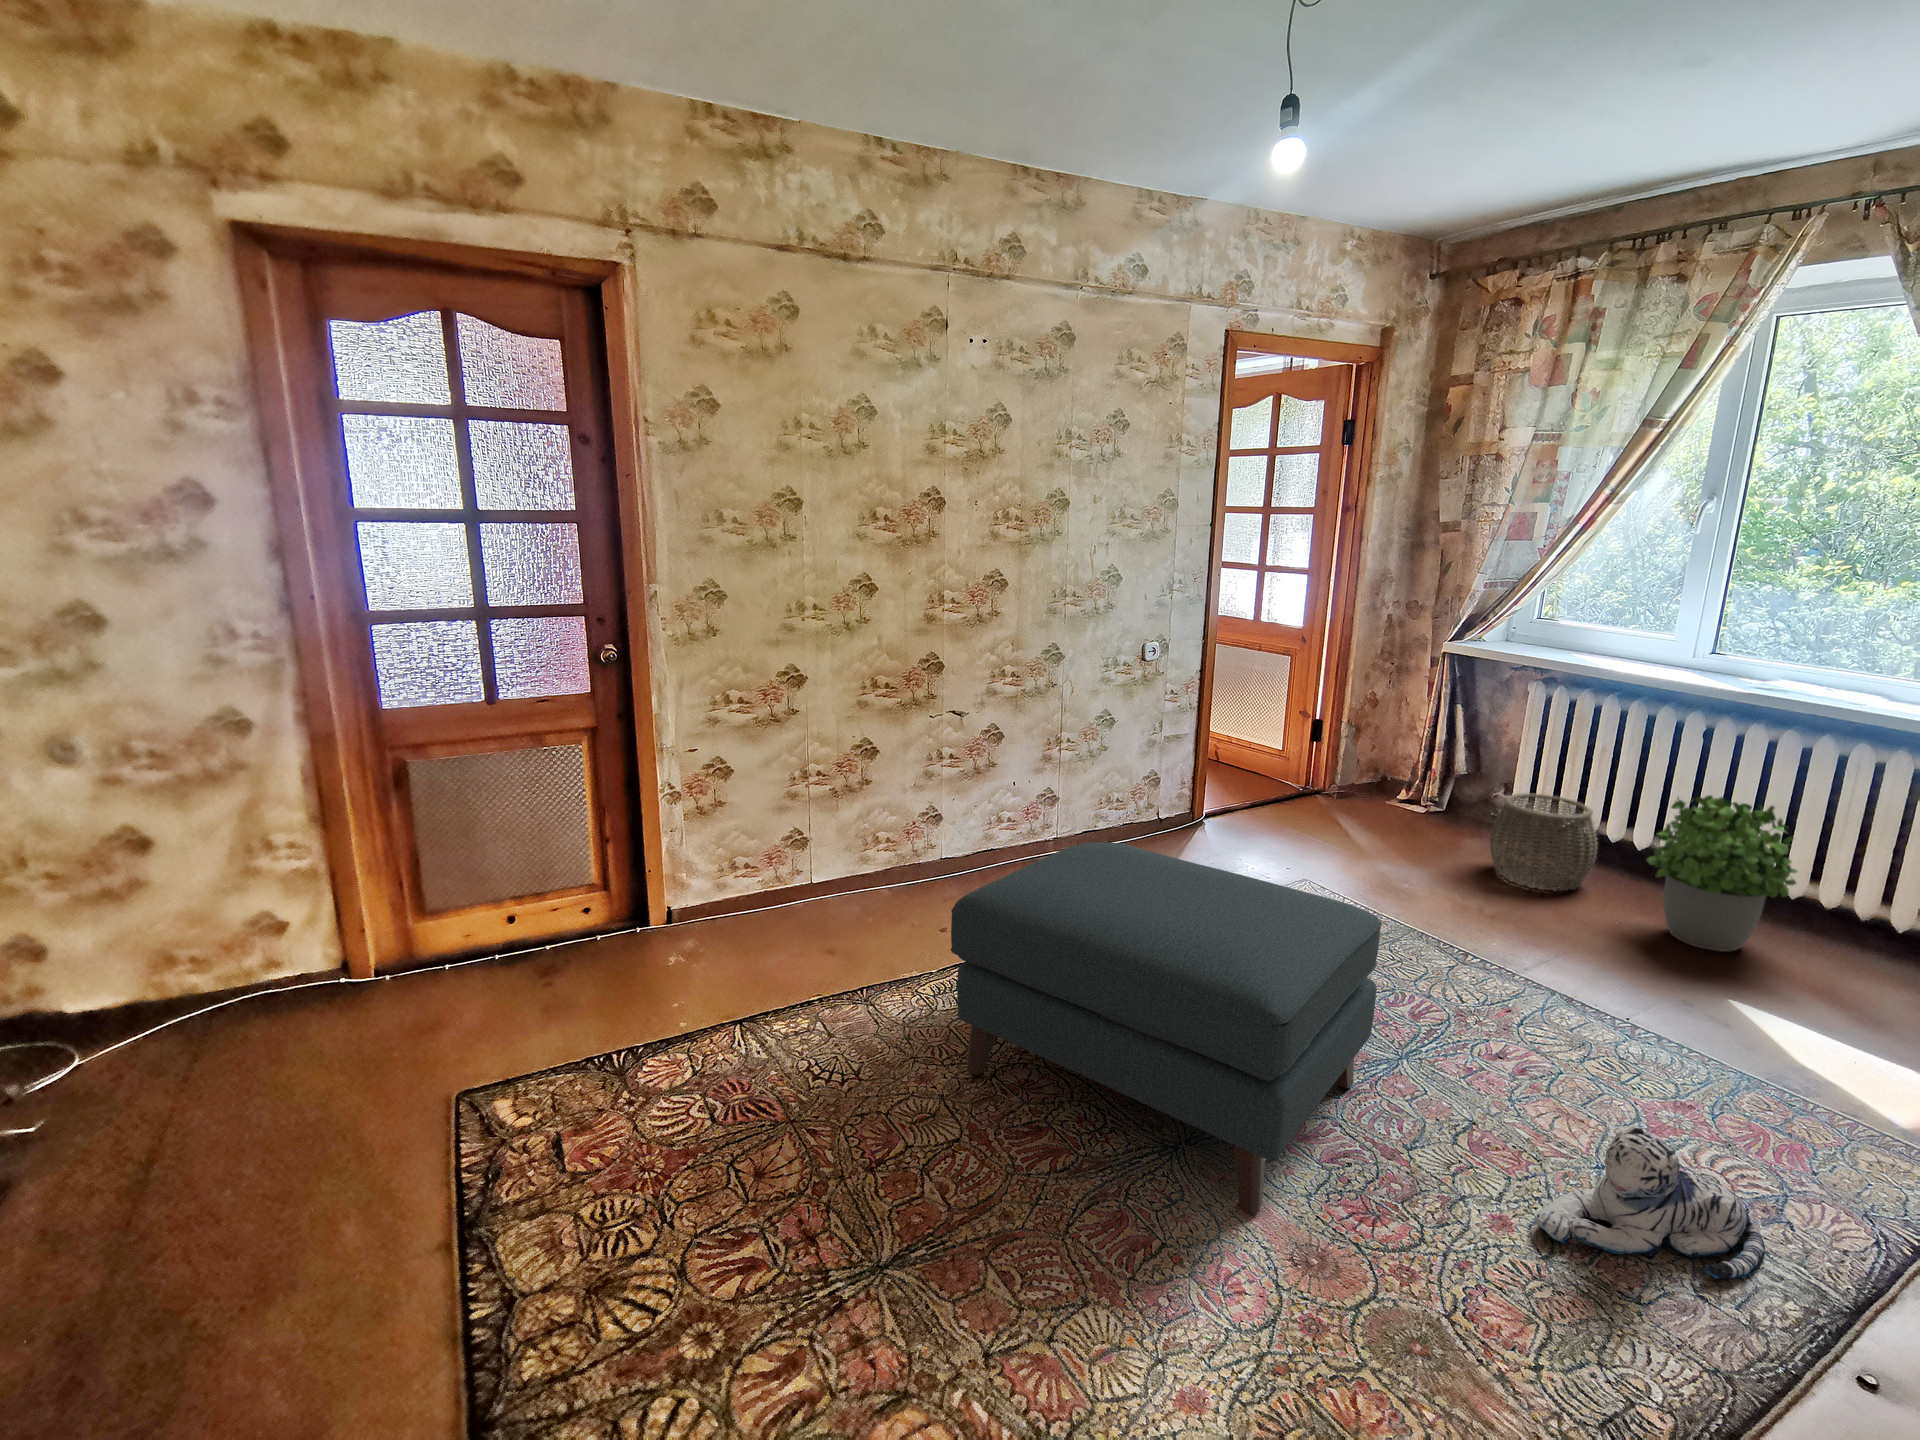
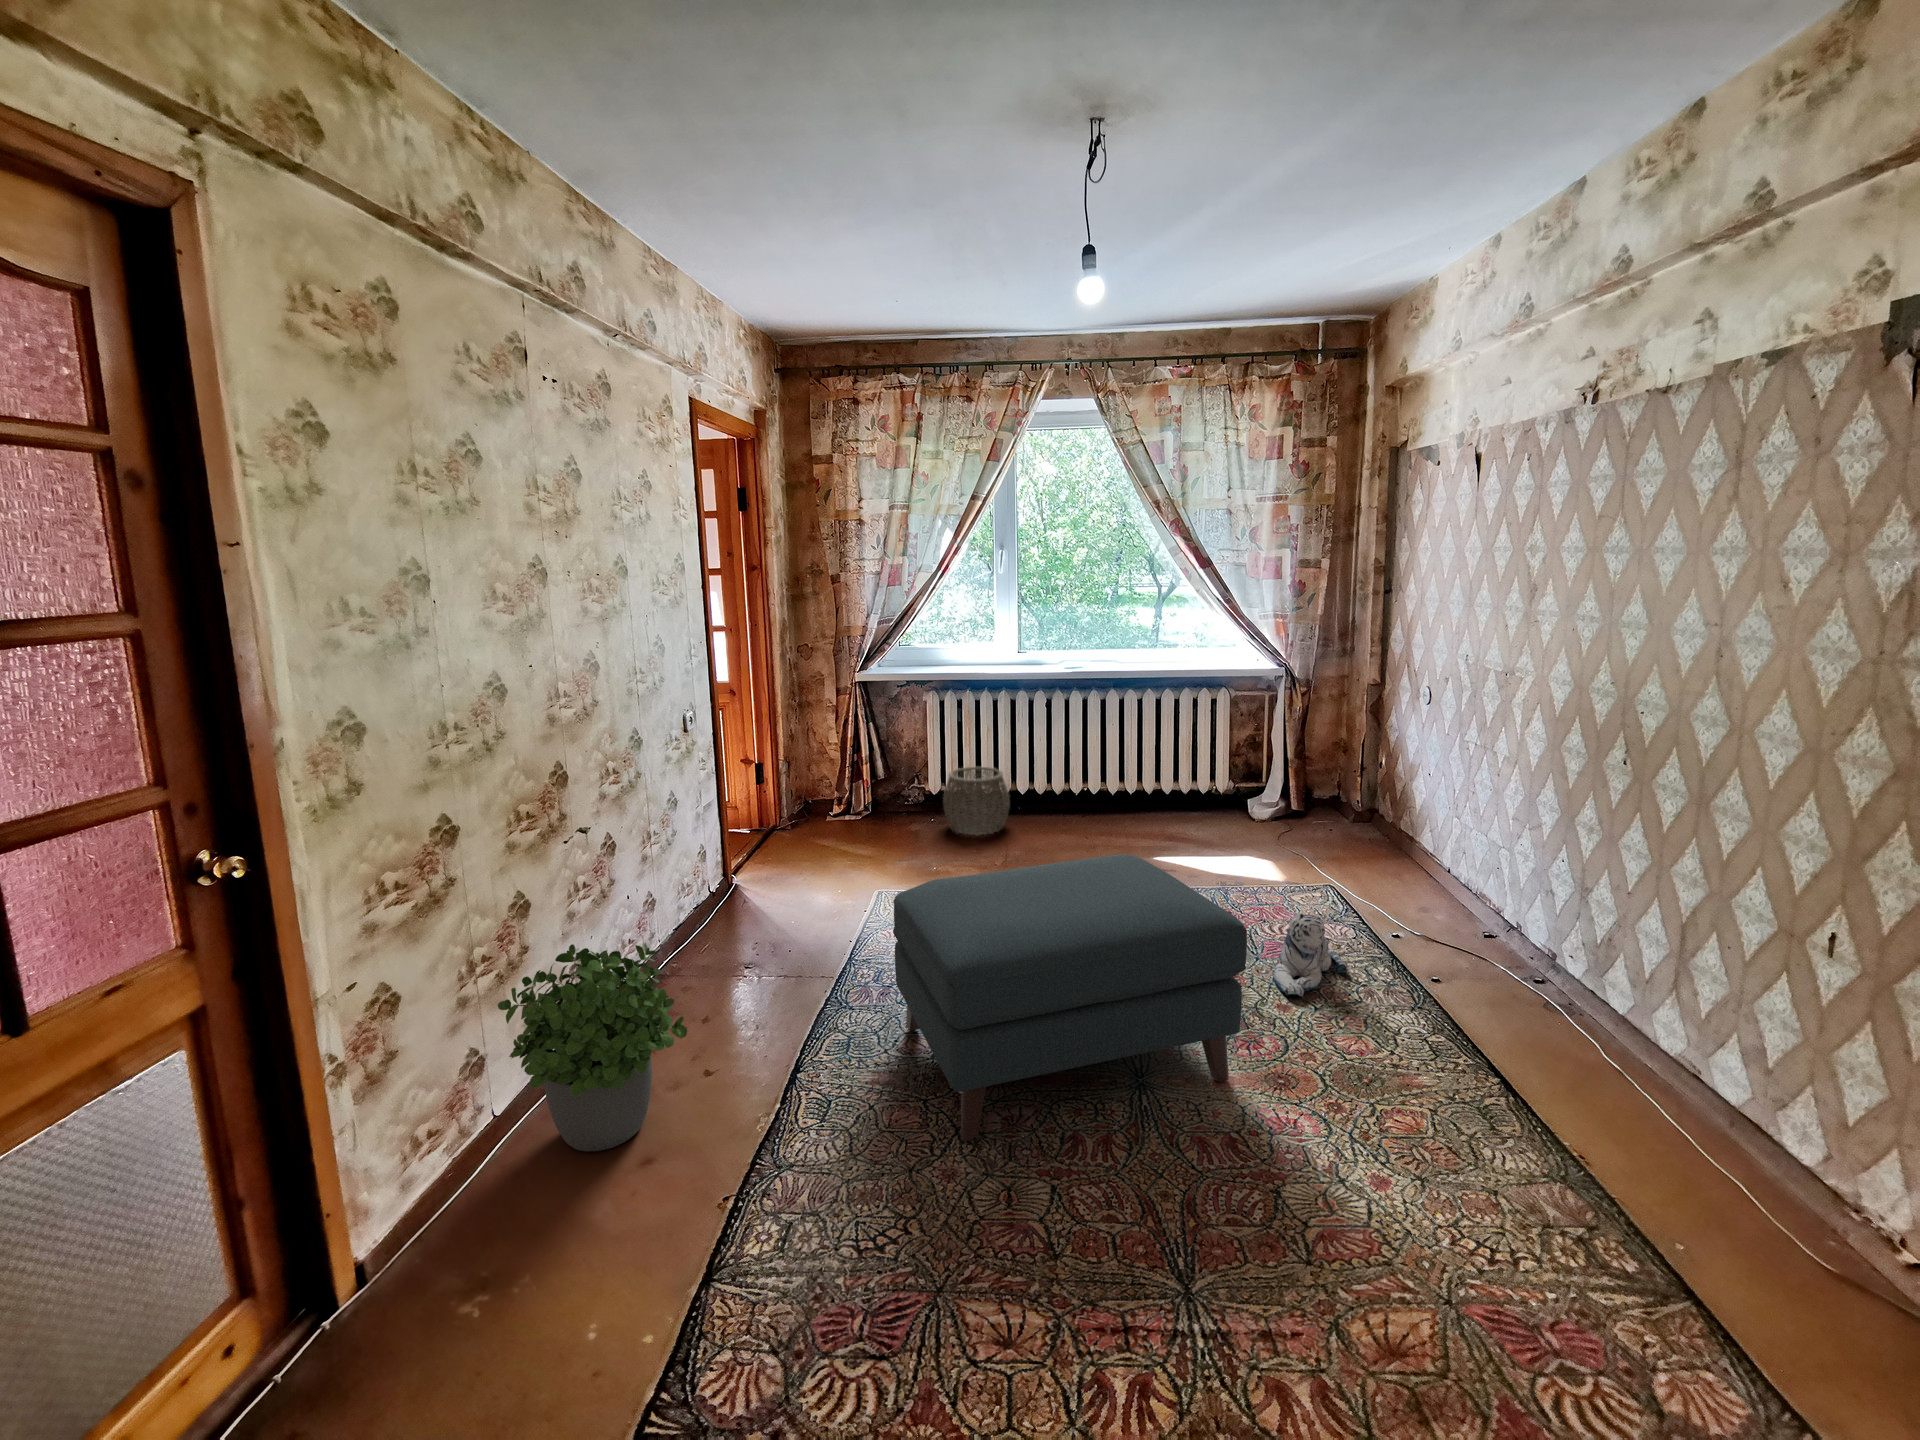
potted plant: present [1647,795,1797,952] -> present [498,944,687,1152]

